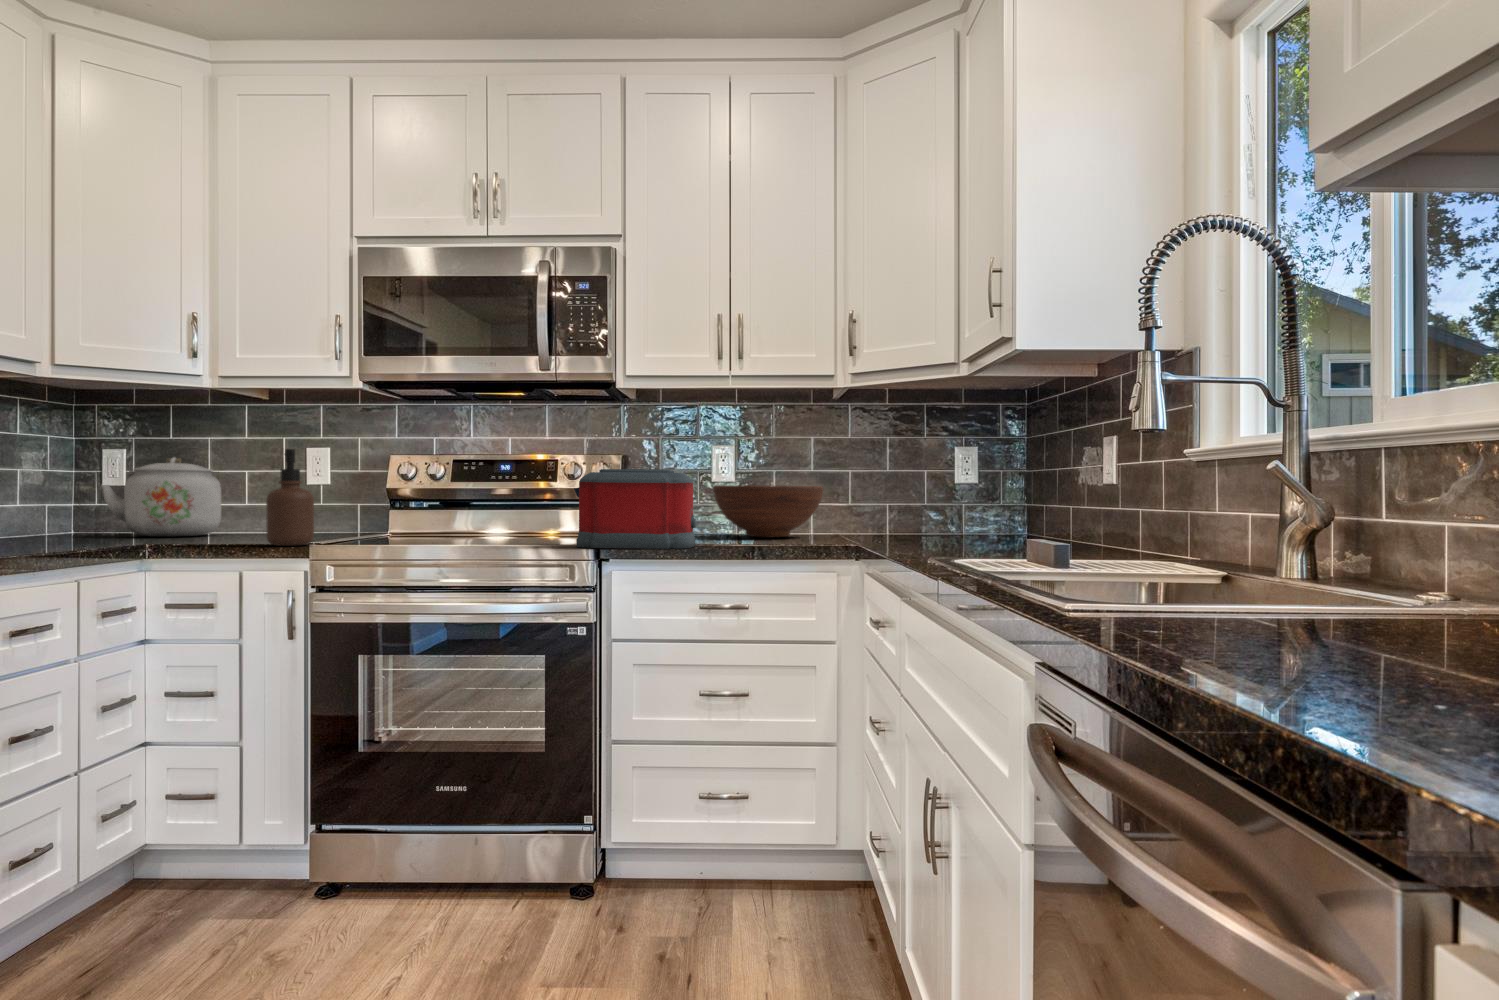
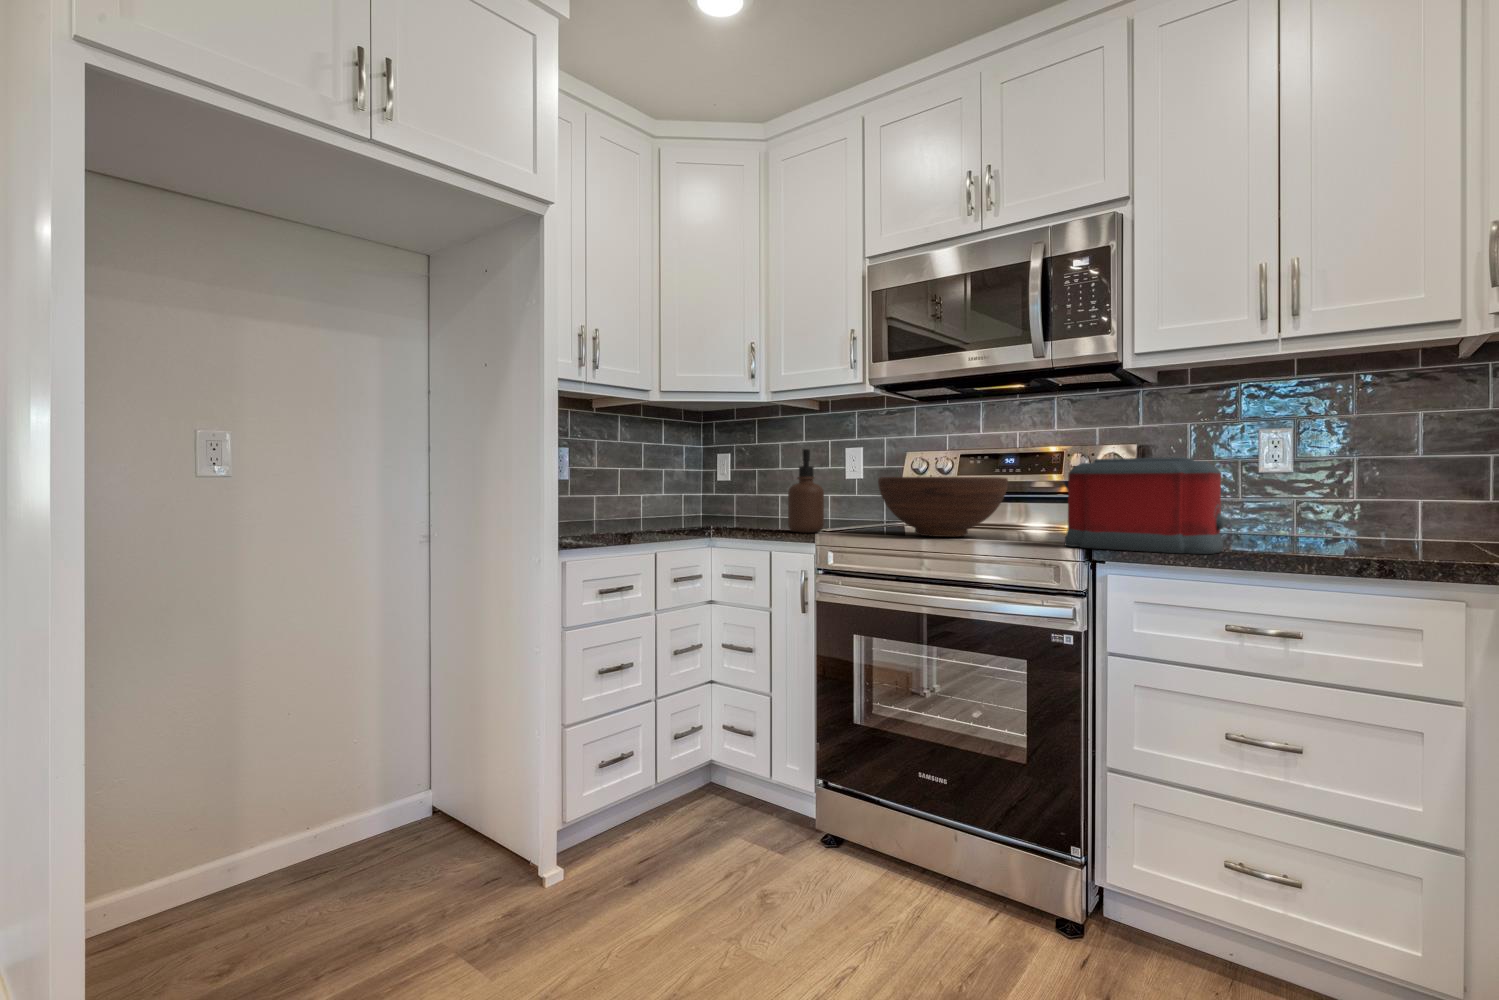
kettle: present [102,458,221,537] -> none [700,461,776,522]
fruit bowl: present [713,485,823,538] -> present [878,477,1008,537]

